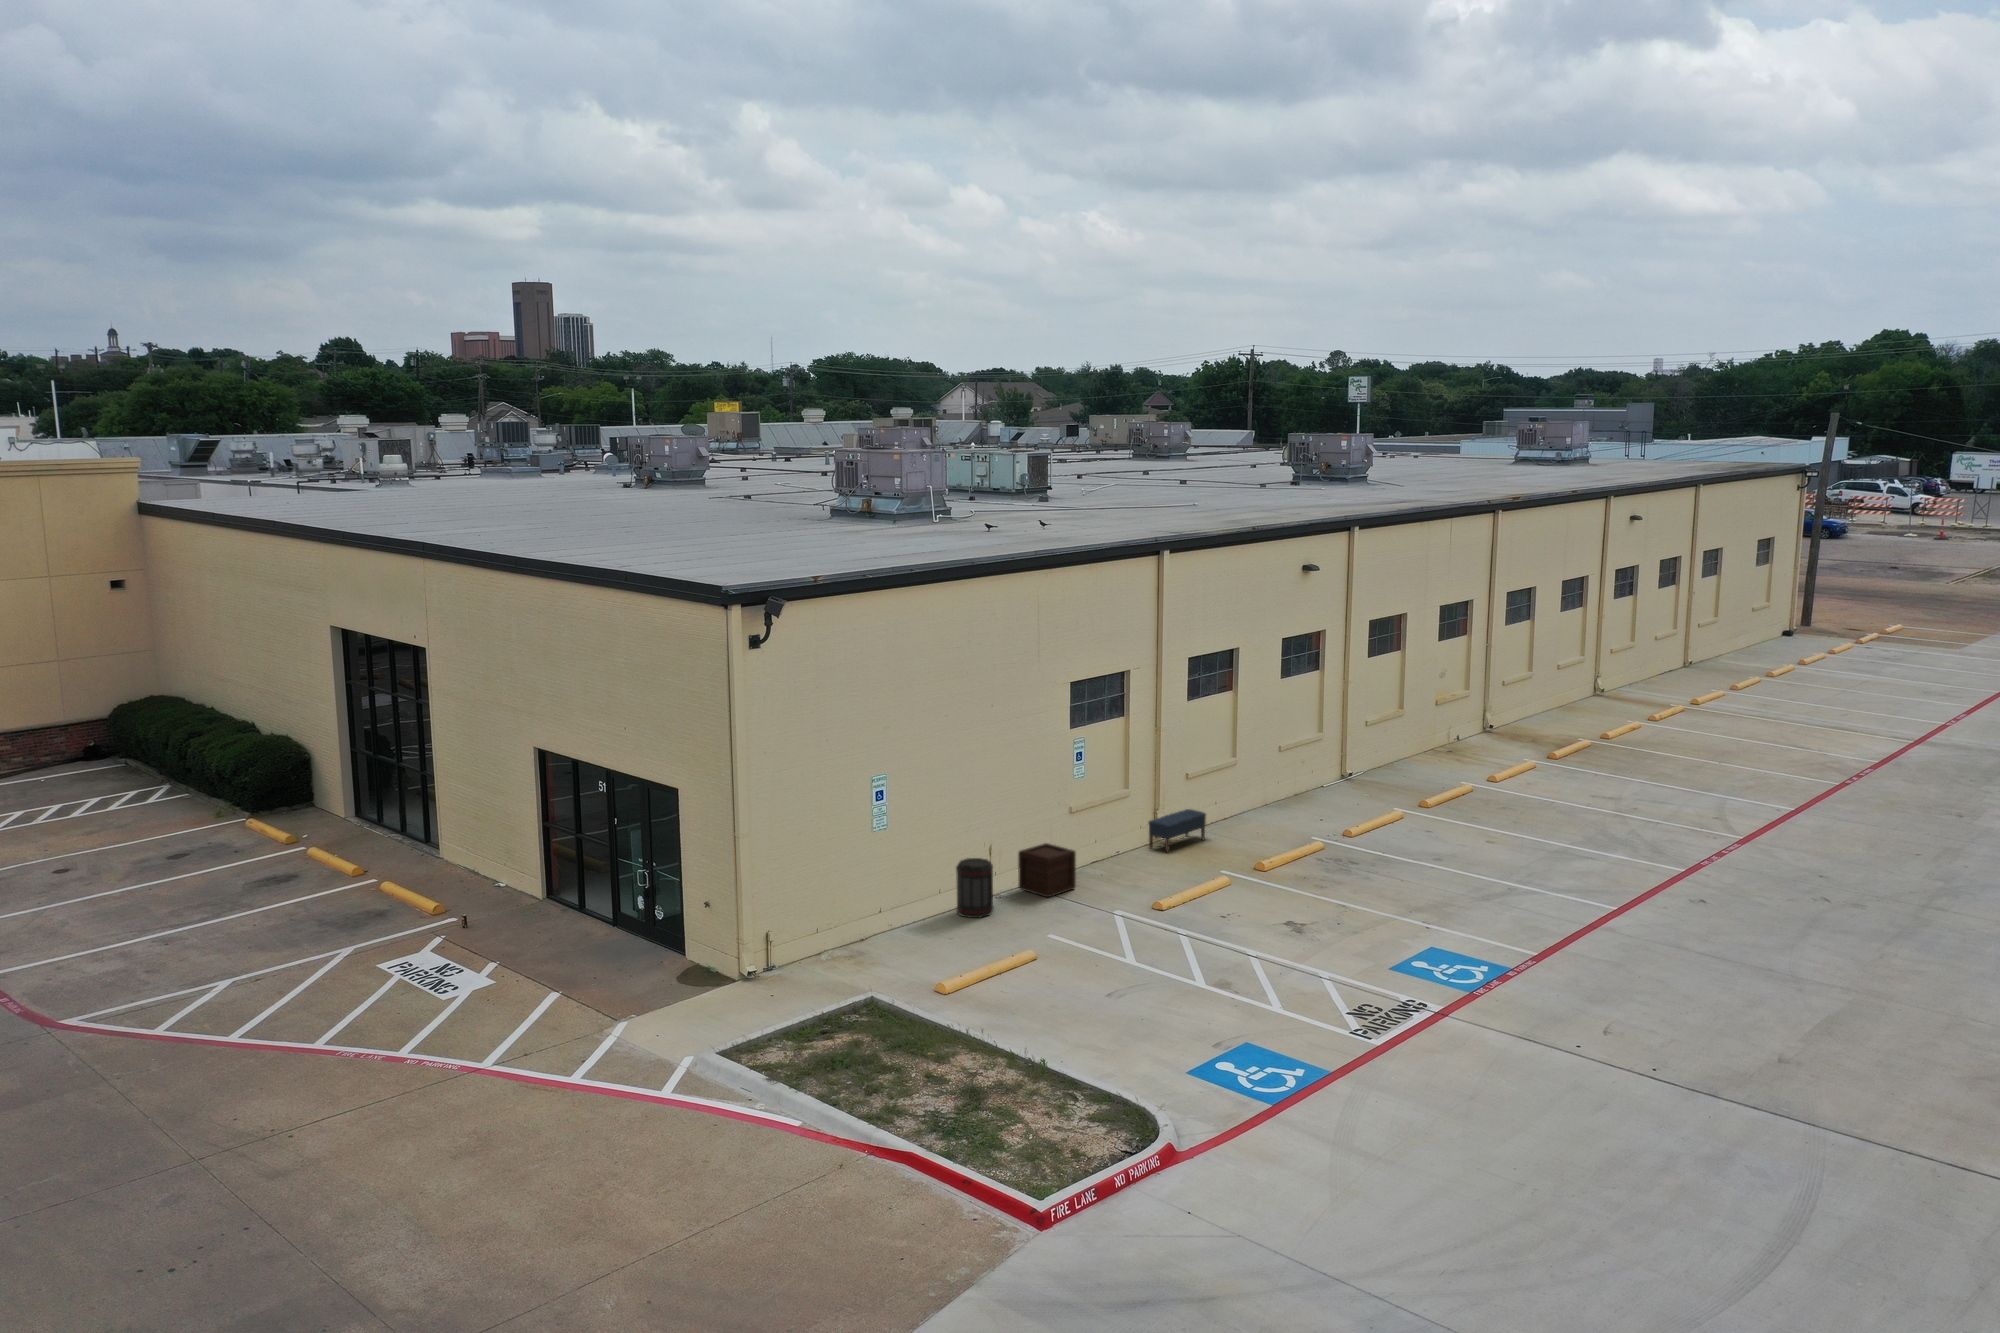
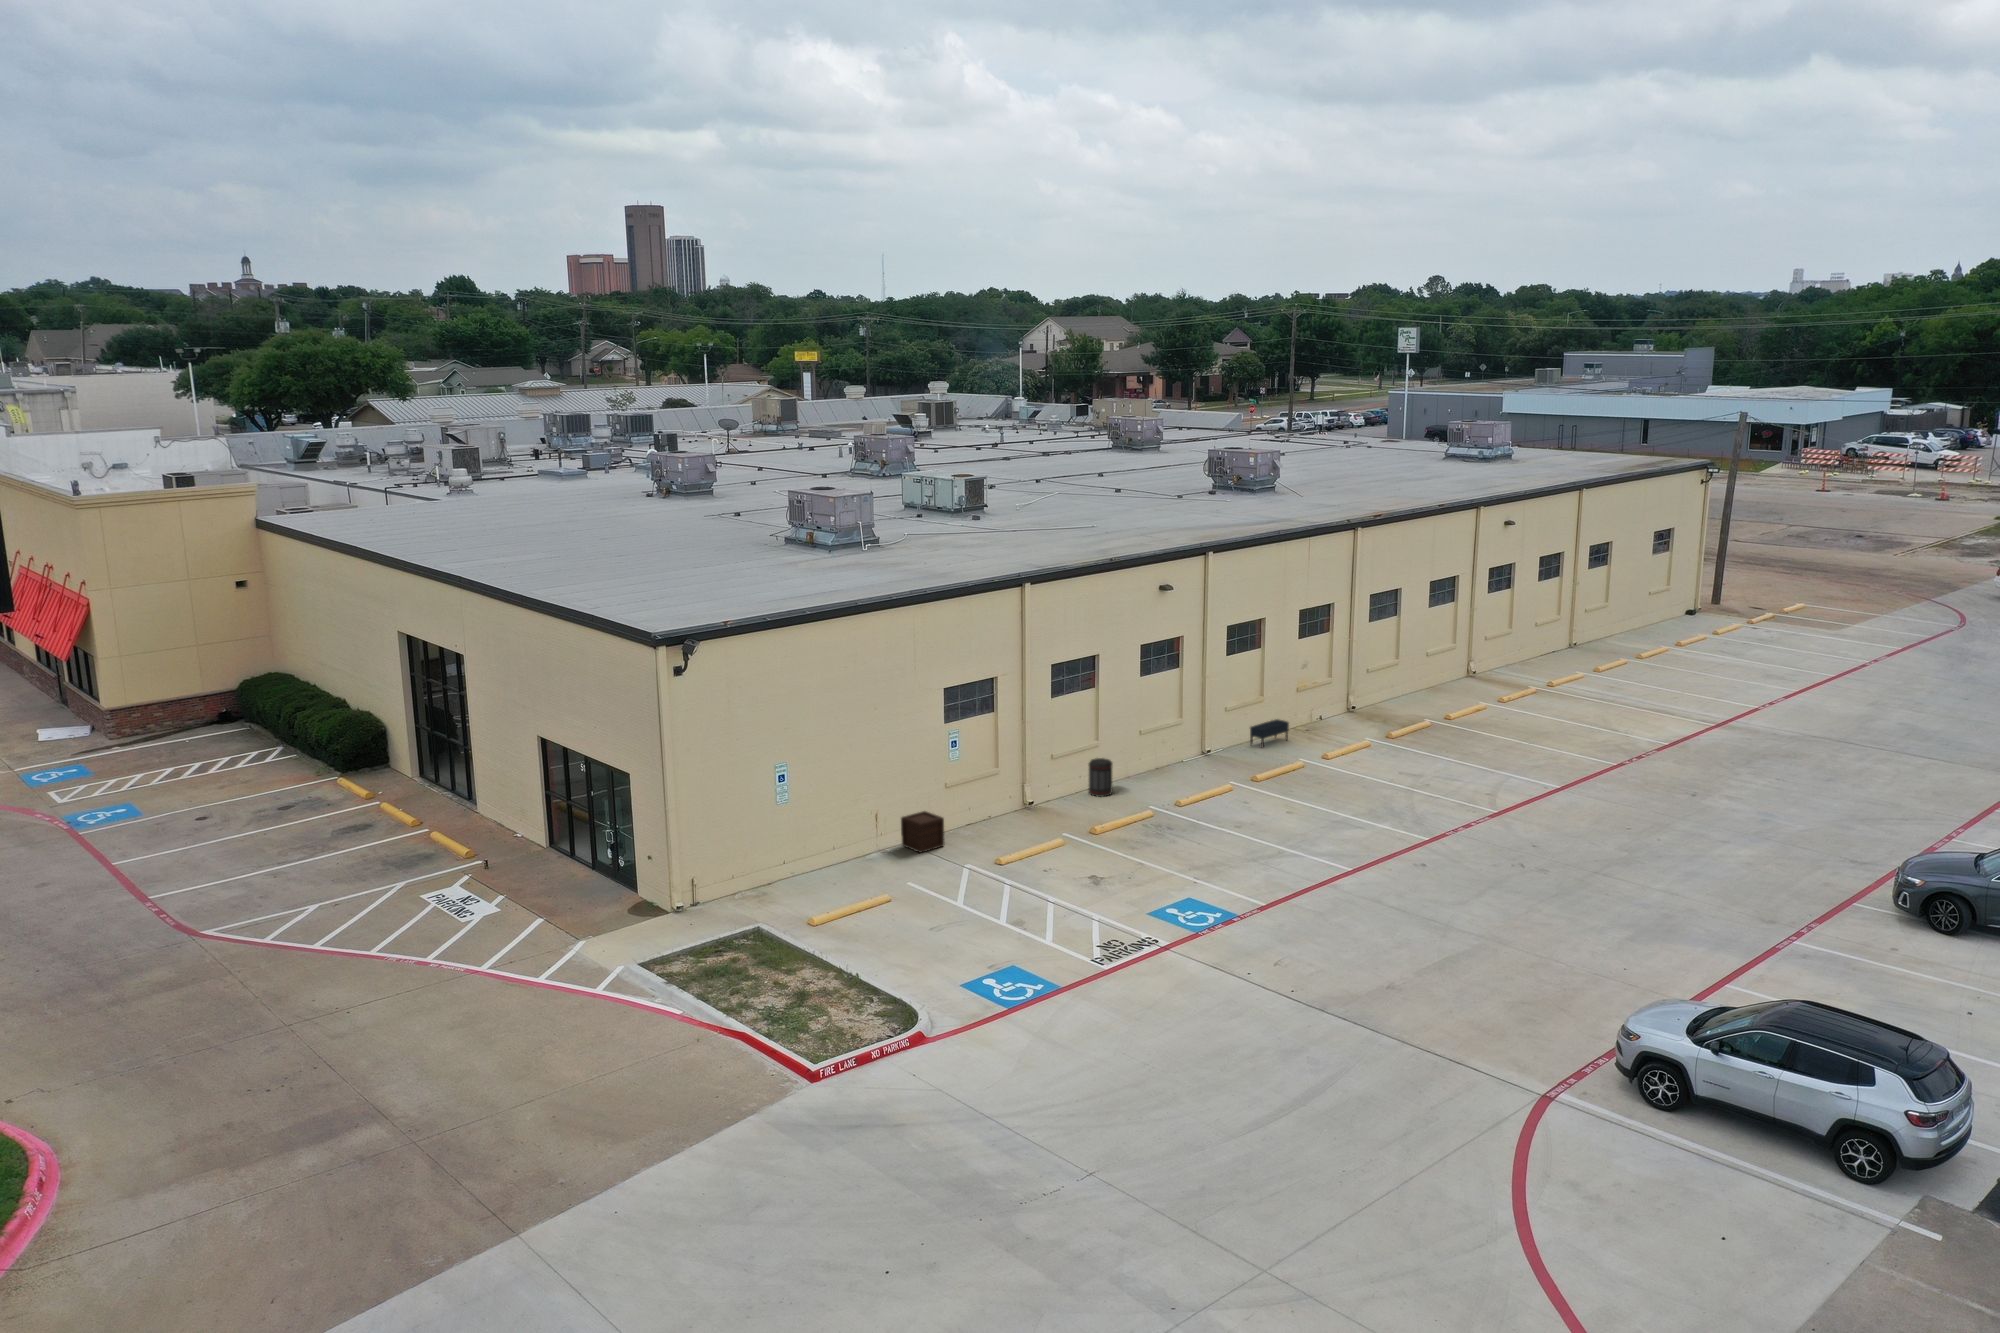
bench: present [1149,809,1206,853] -> present [1250,719,1289,747]
trash can: present [956,858,994,918] -> present [1088,758,1112,797]

